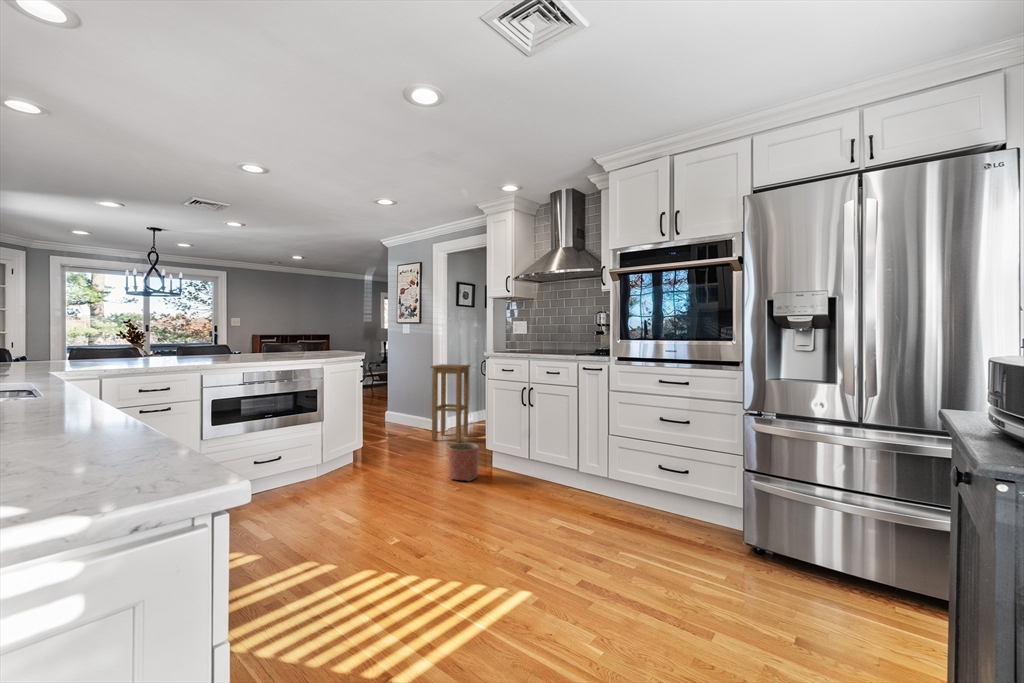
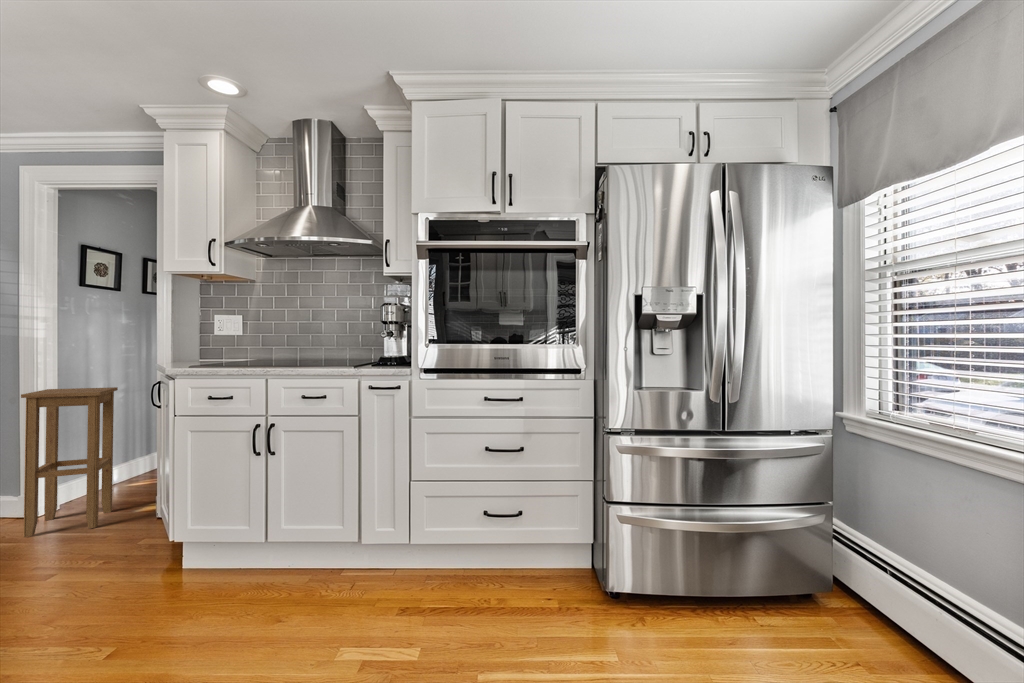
planter: present [448,443,479,481] -> none [85,539,162,626]

